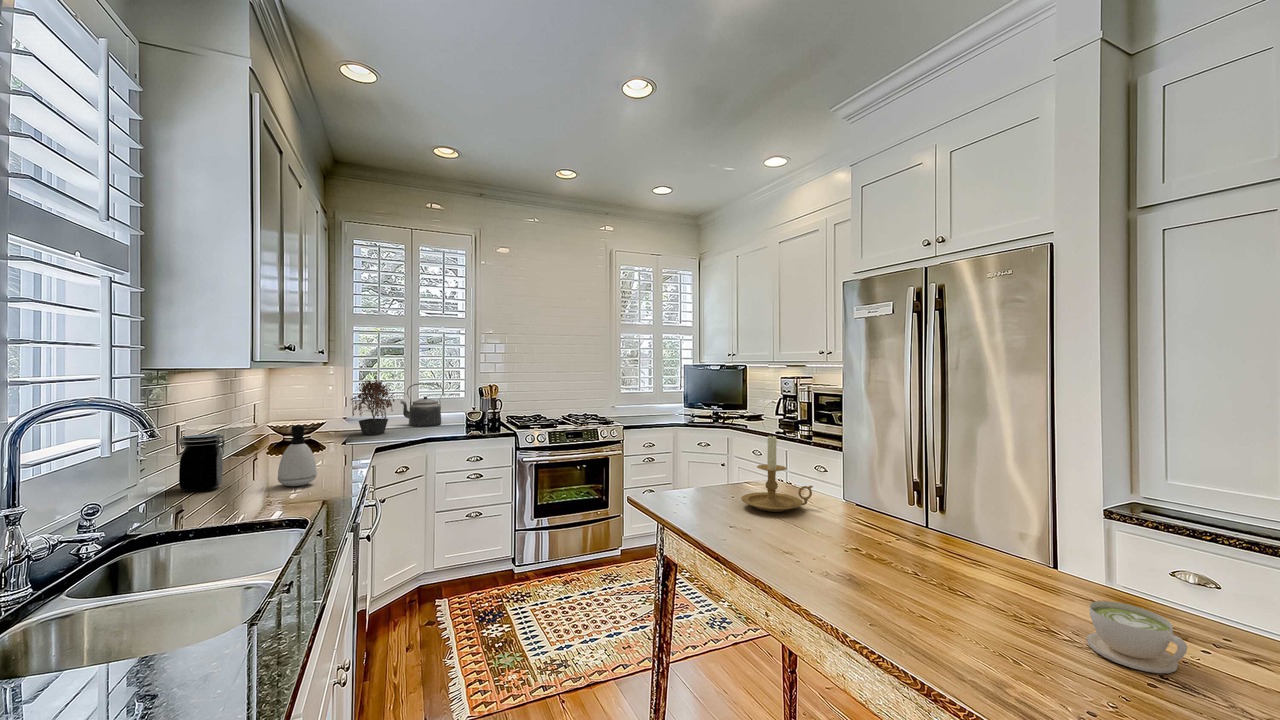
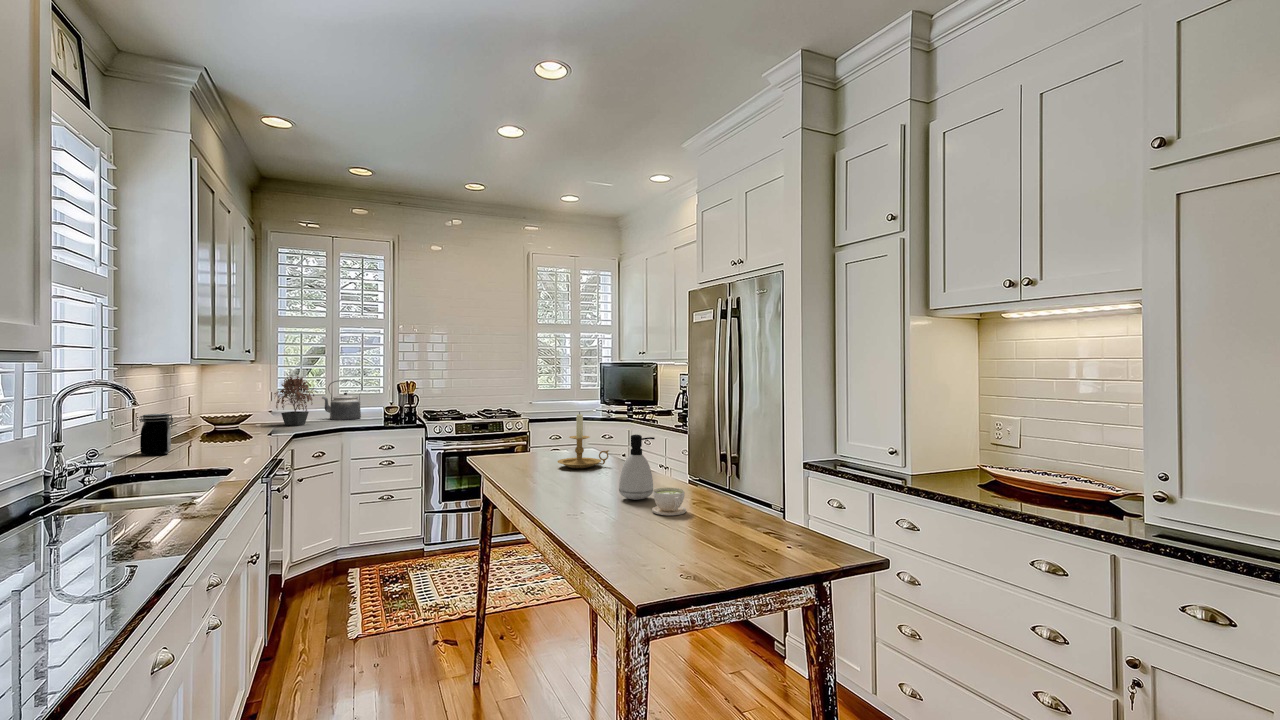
soap dispenser: present [278,425,317,486] -> present [619,435,655,500]

